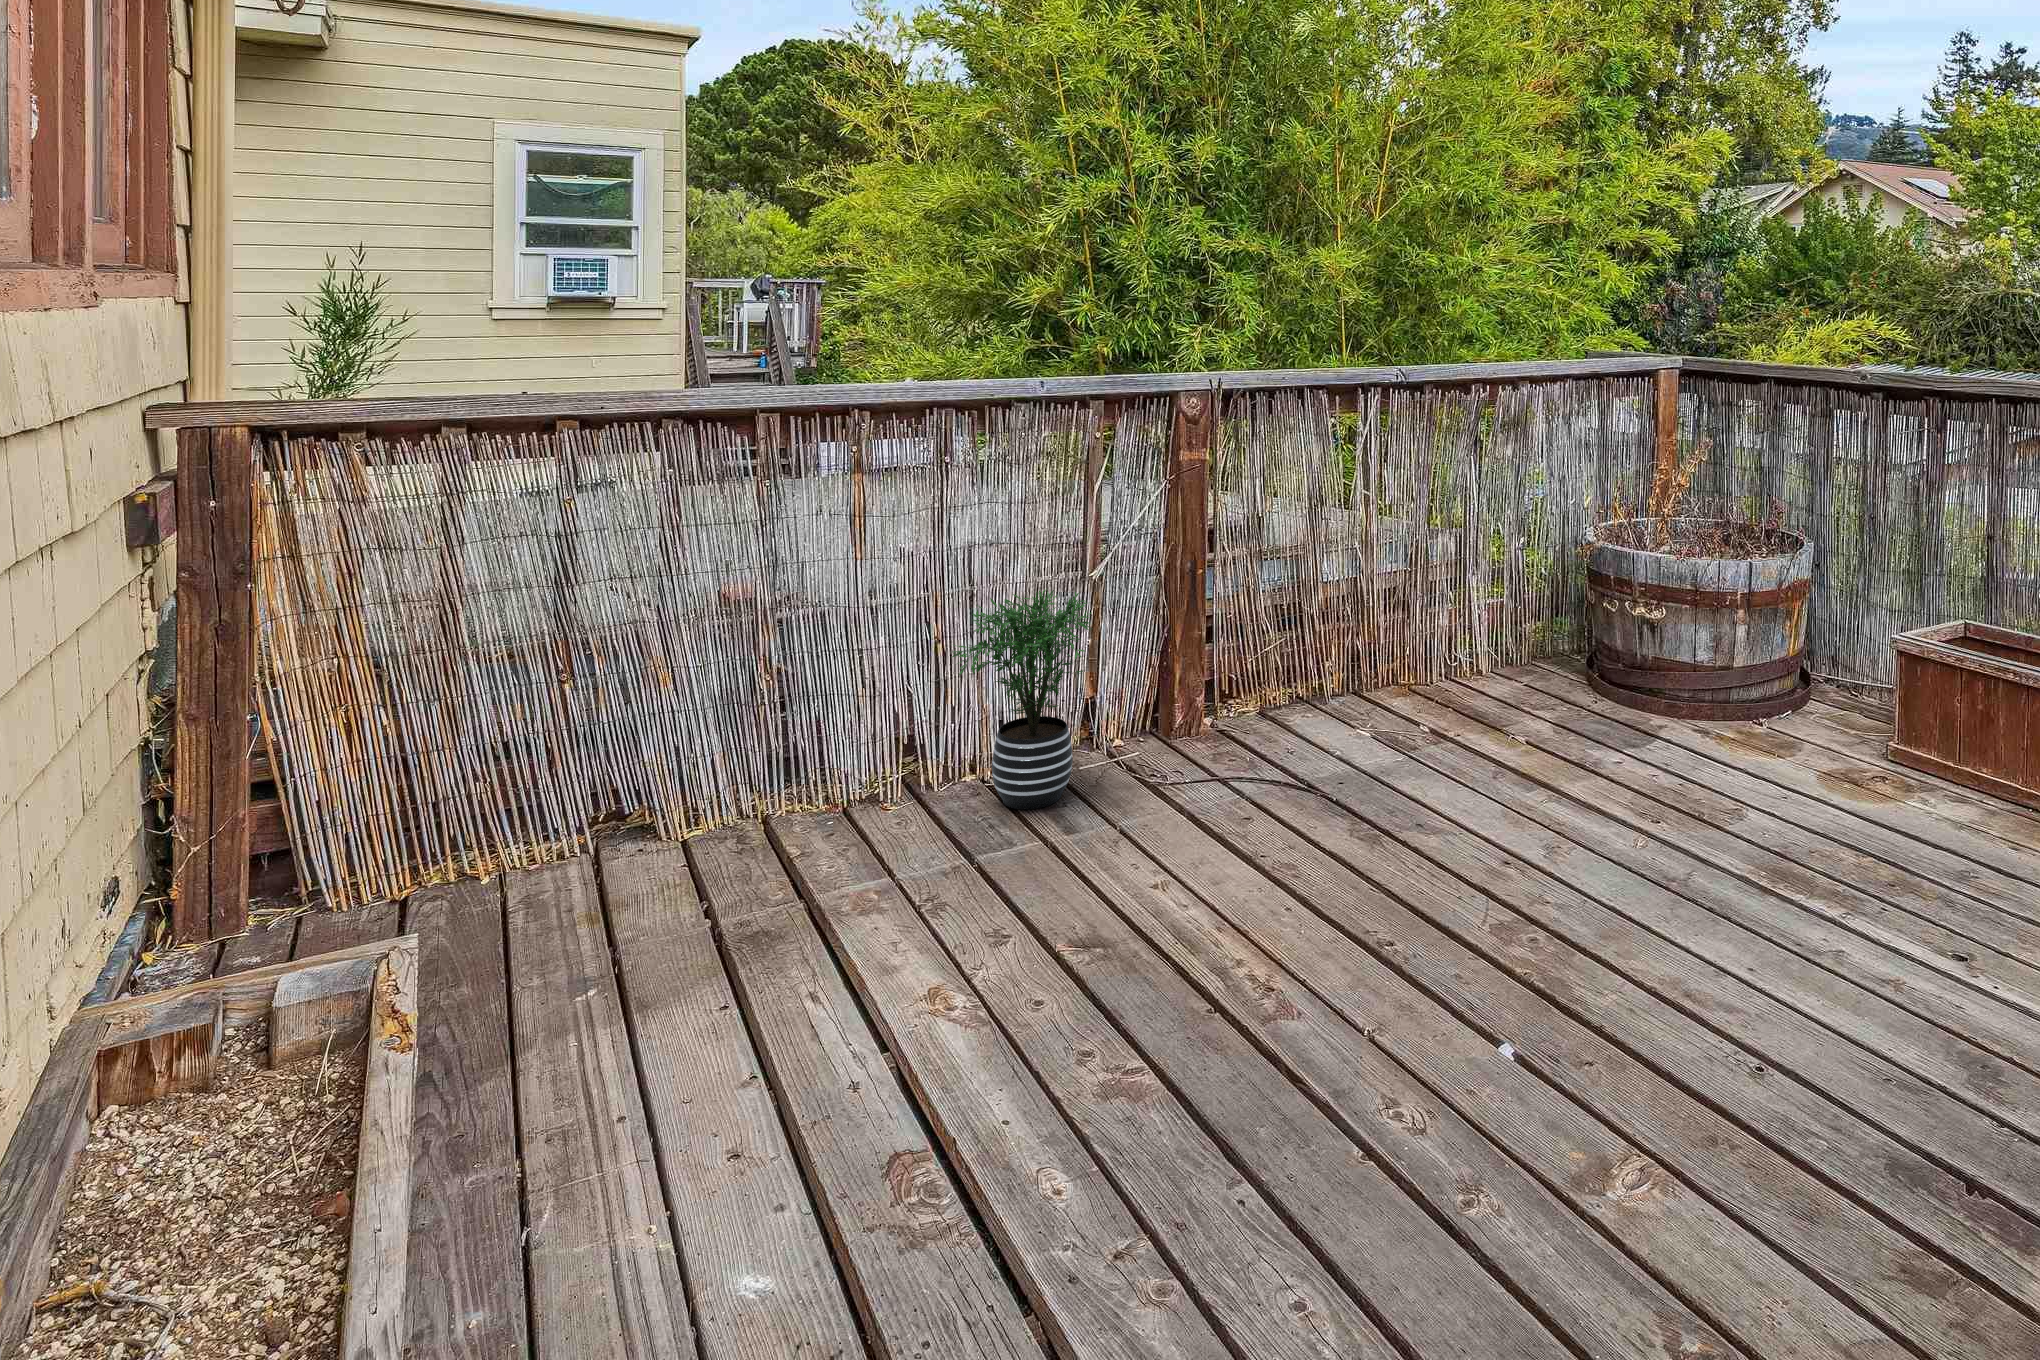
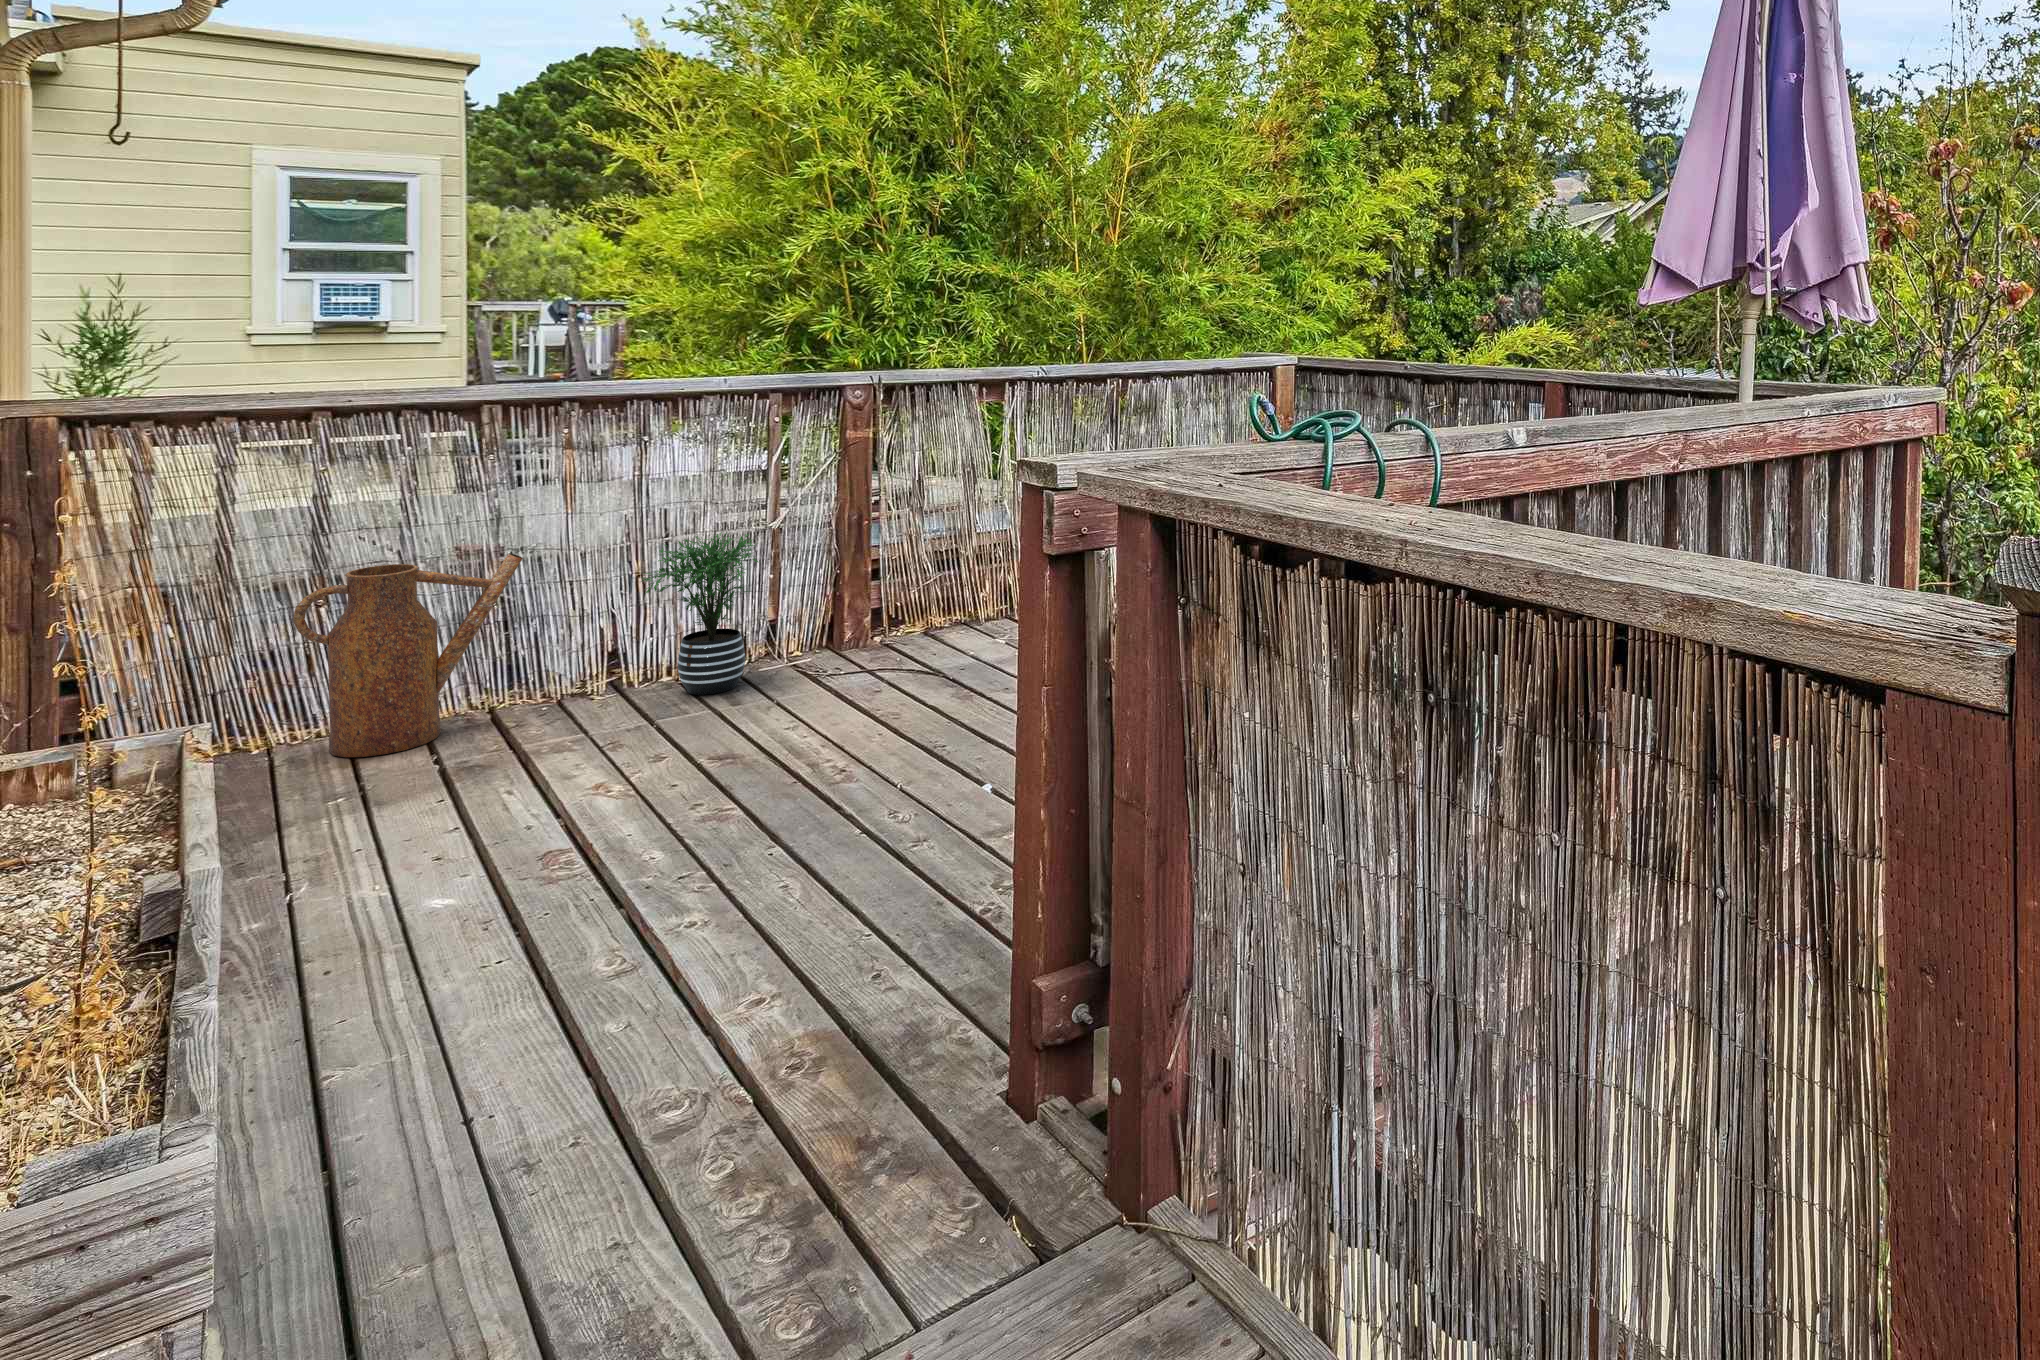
watering can: none [531,618,812,903] -> present [293,553,523,757]

